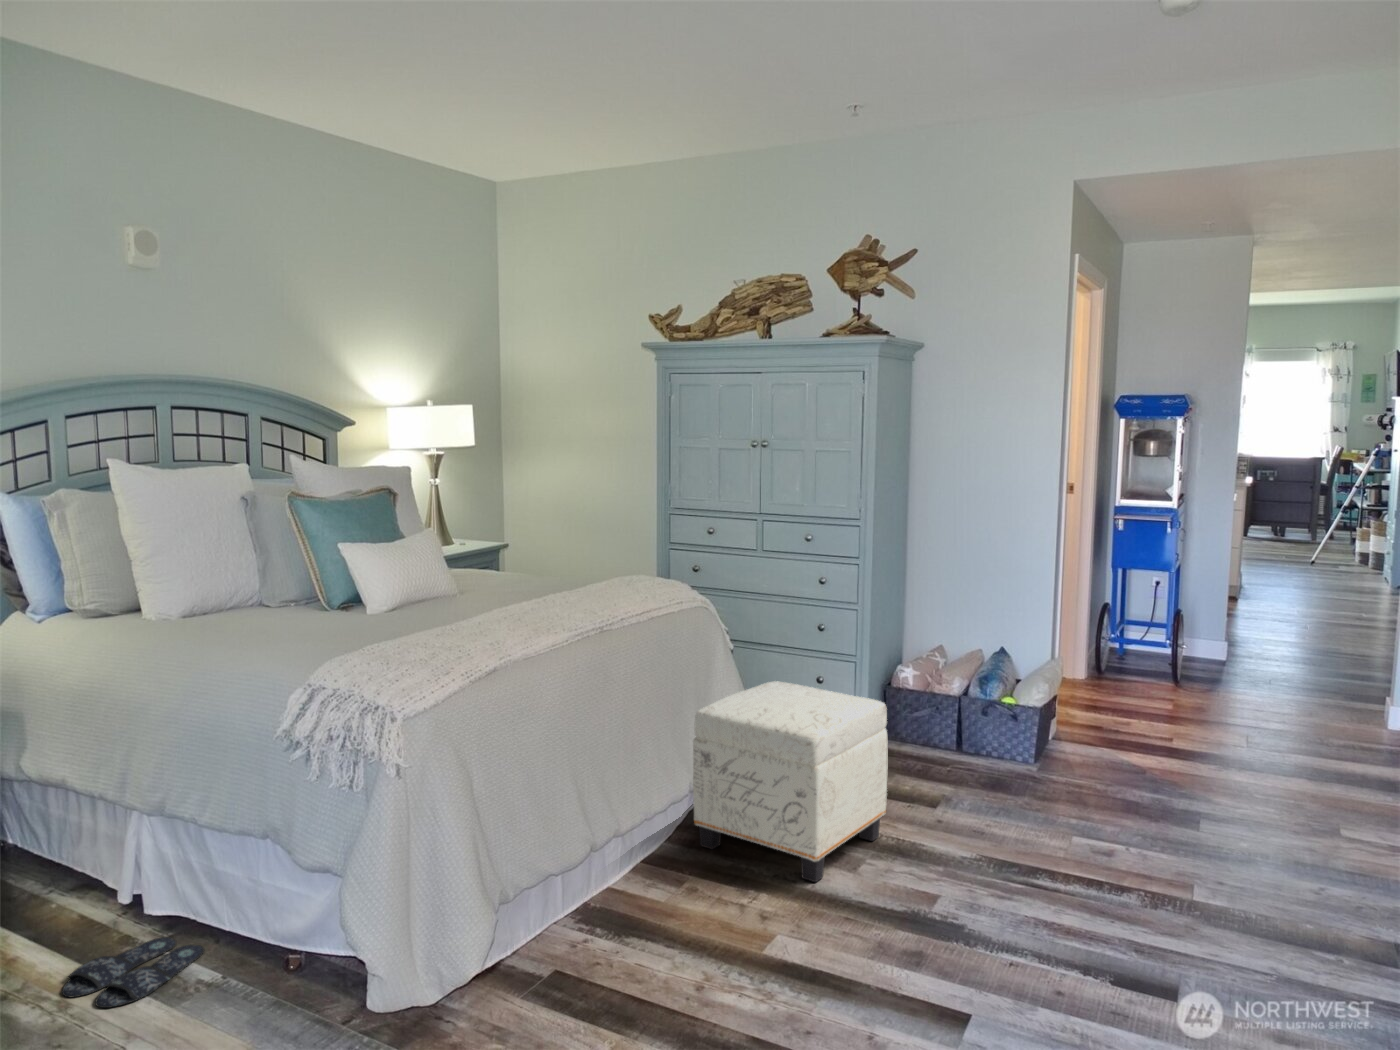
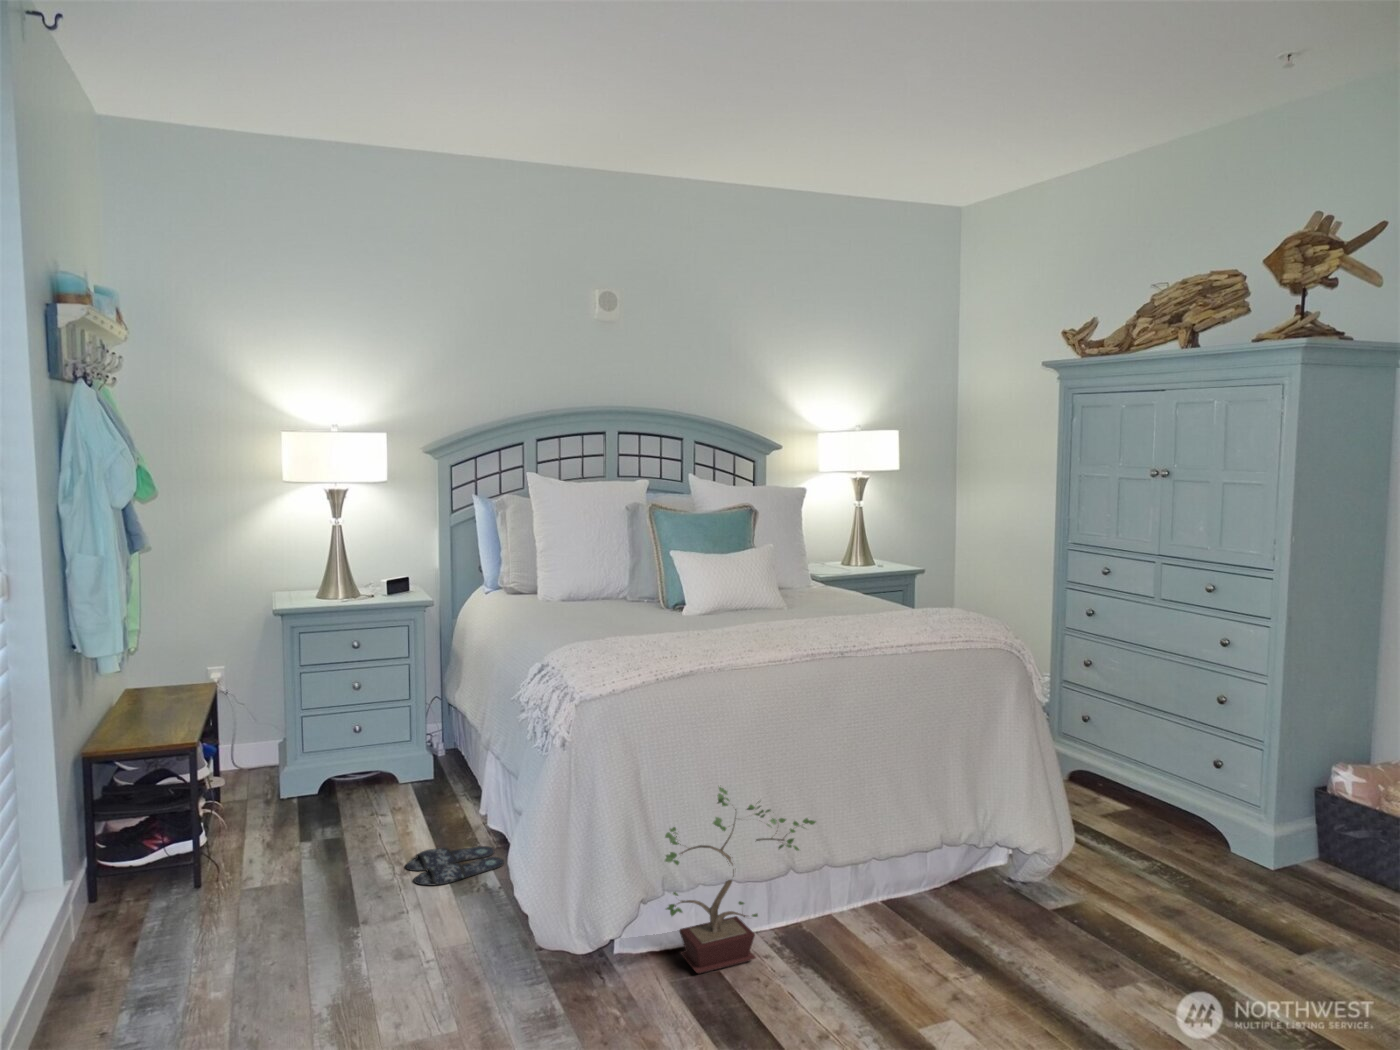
ottoman: present [693,681,888,882] -> none [952,746,1196,984]
potted plant: none [503,778,624,977] -> present [665,787,816,973]

